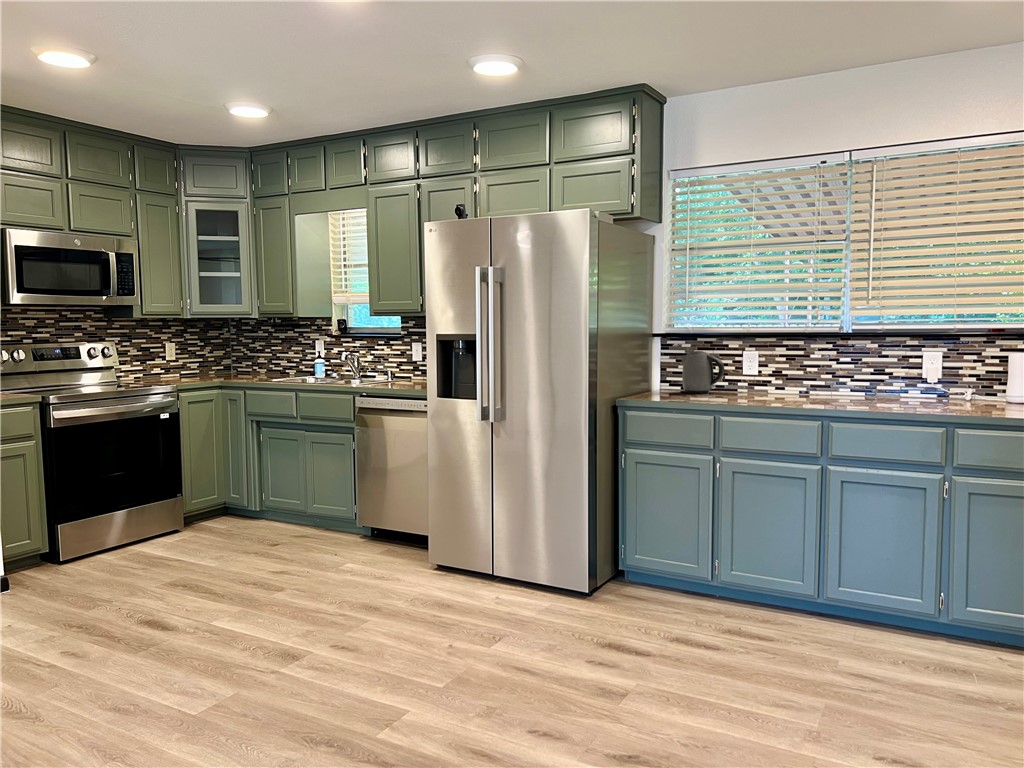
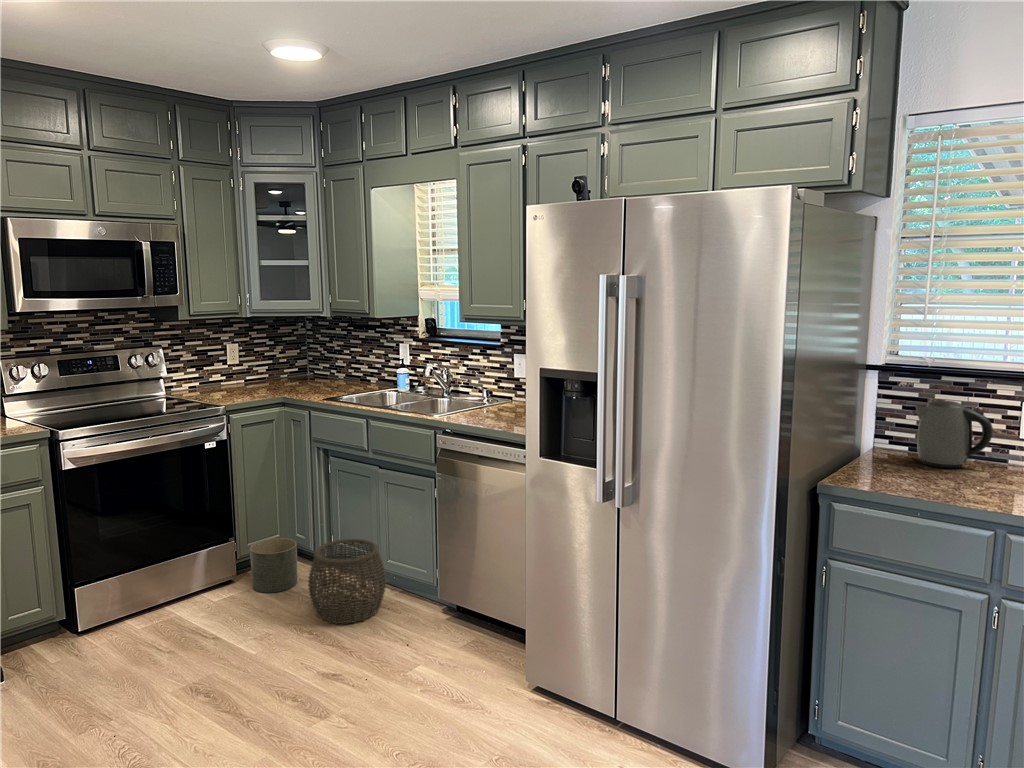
woven basket: none [252,487,315,549] -> present [308,539,386,624]
planter: none [197,496,236,537] -> present [250,538,297,593]

